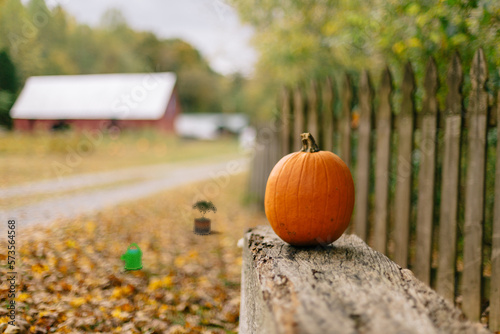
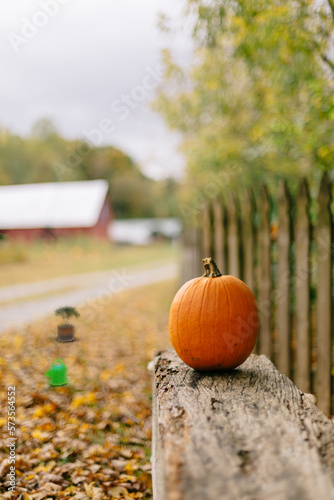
potted tree: present [193,201,217,235] -> present [55,307,80,343]

